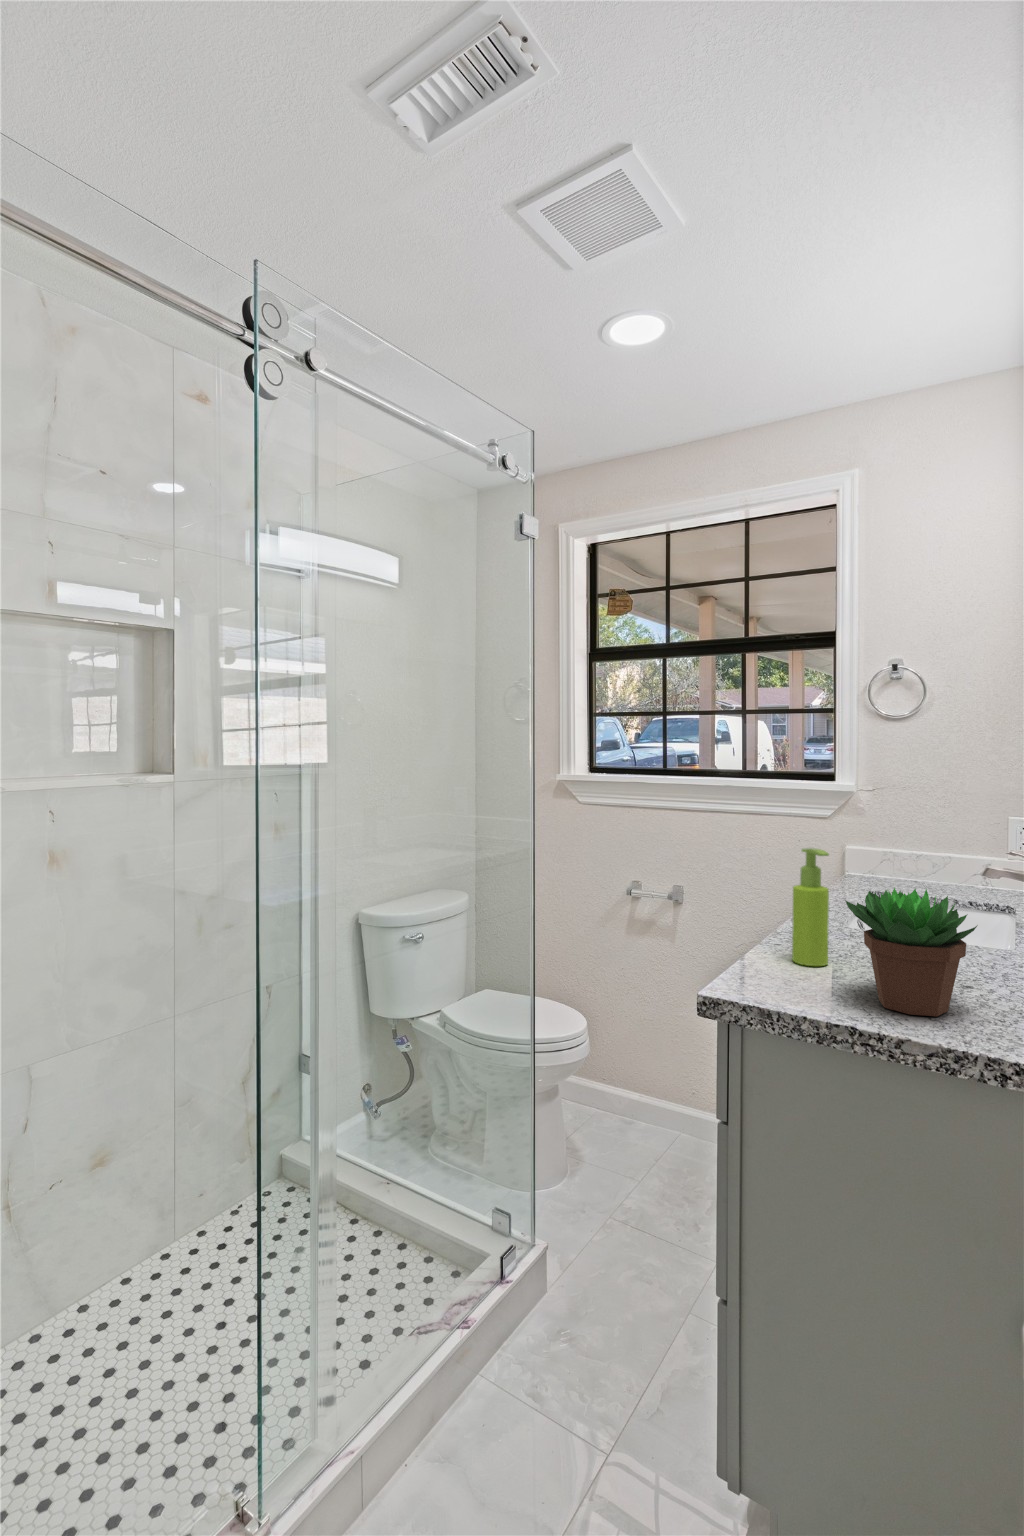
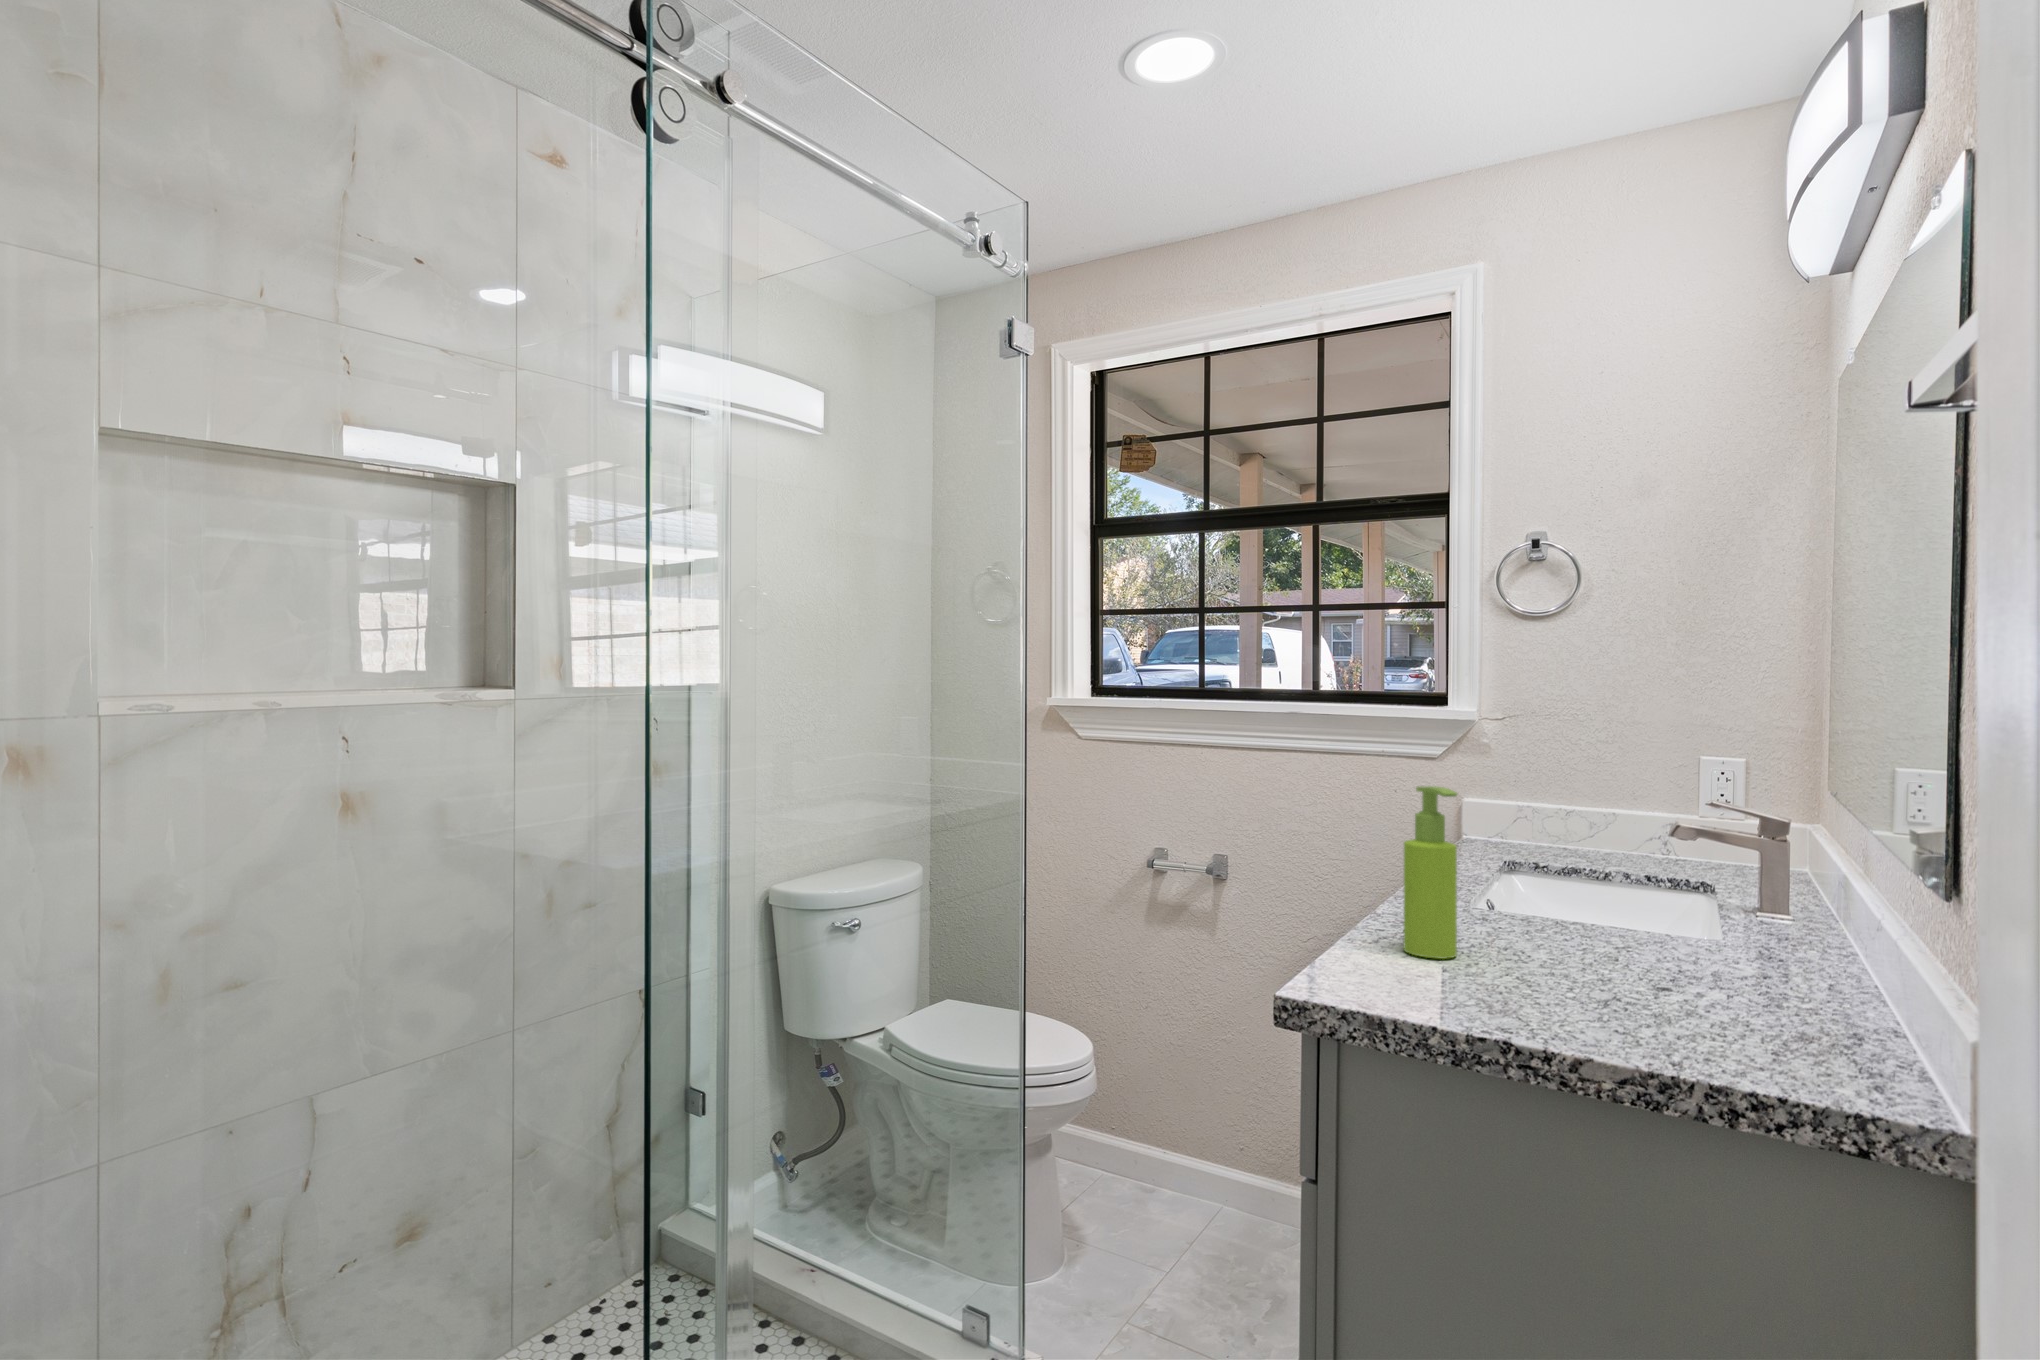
succulent plant: present [845,888,977,1016] -> none [1485,838,1685,1028]

